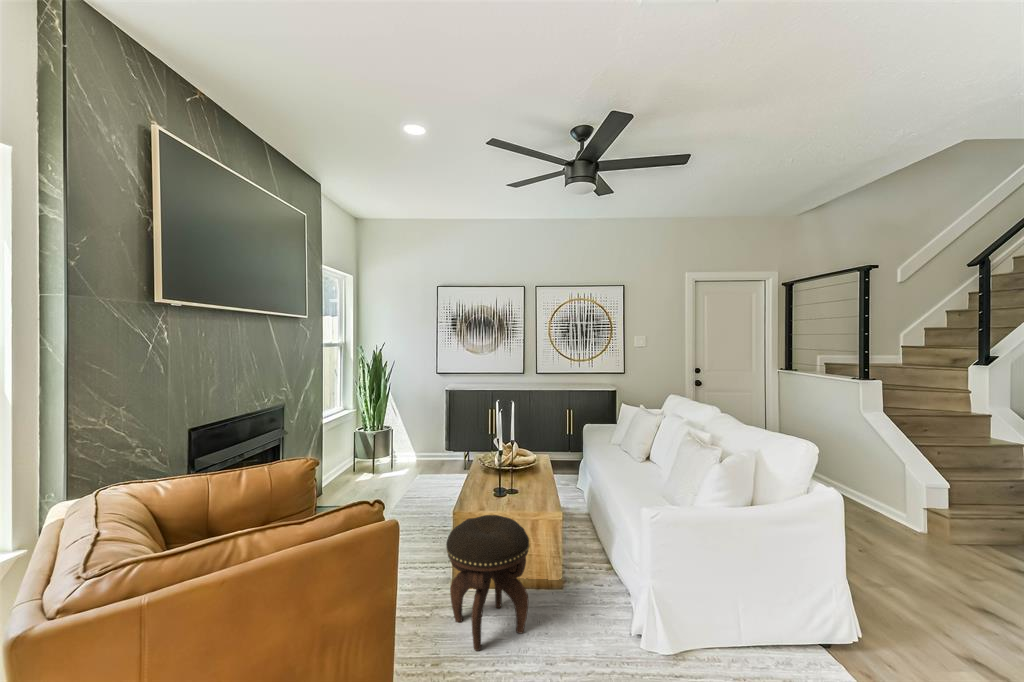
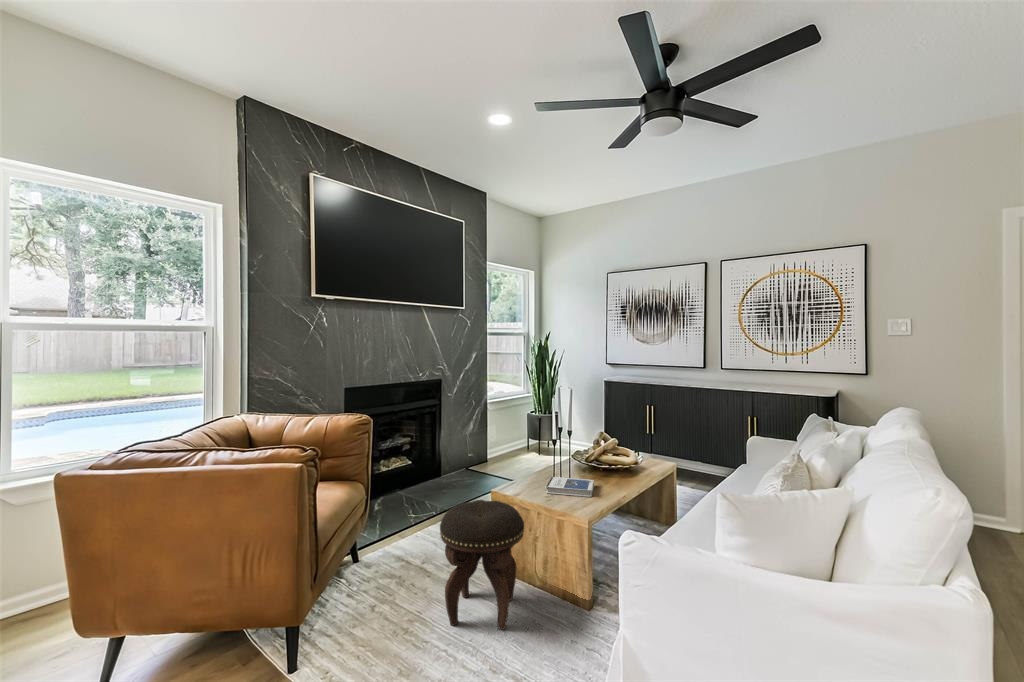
hardback book: none [492,478,539,498] -> present [546,477,594,497]

